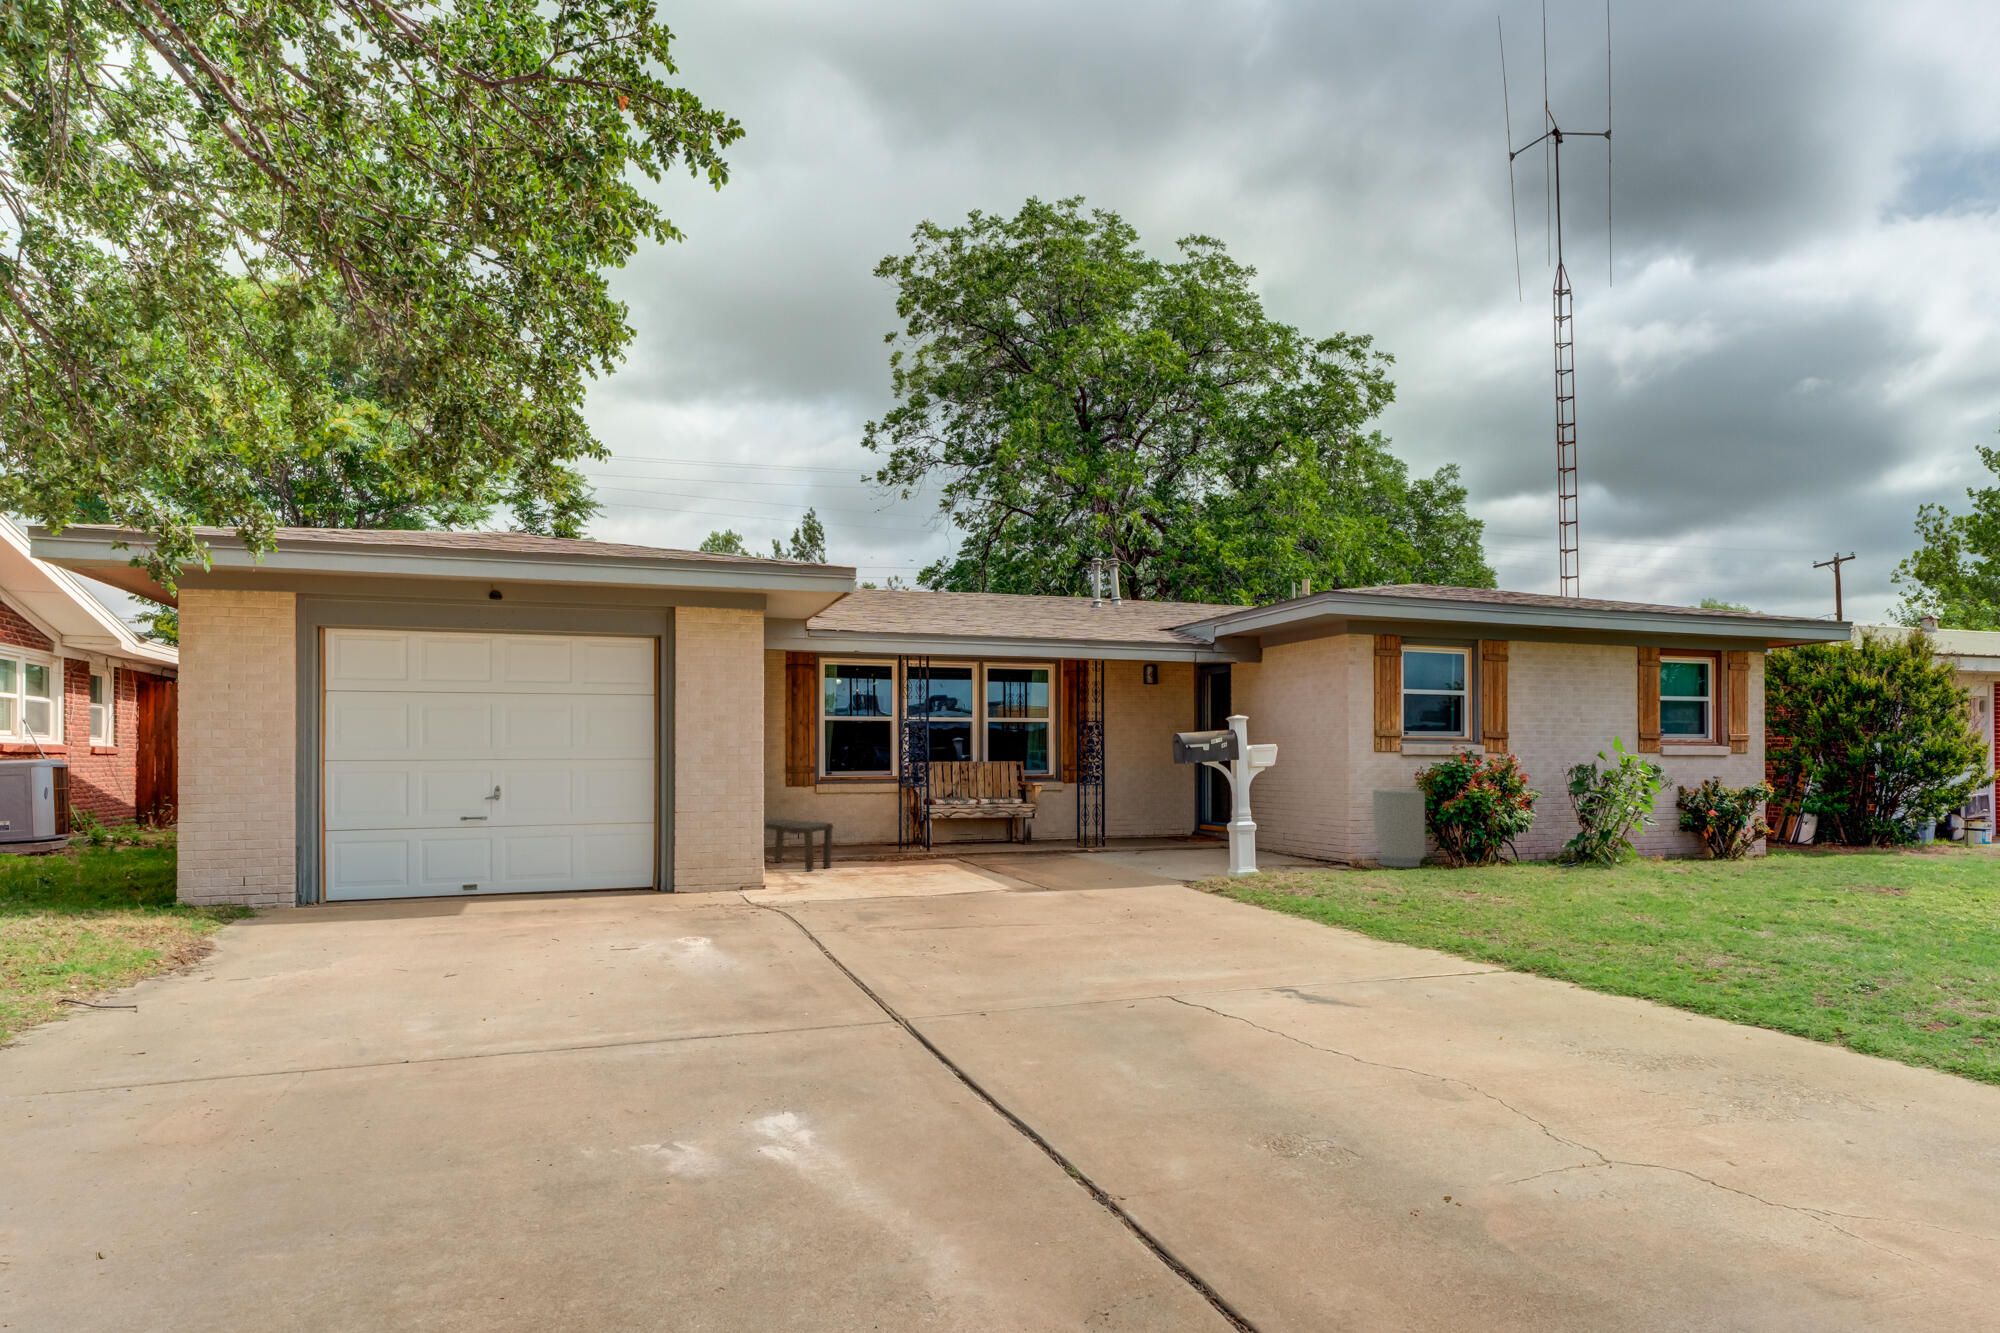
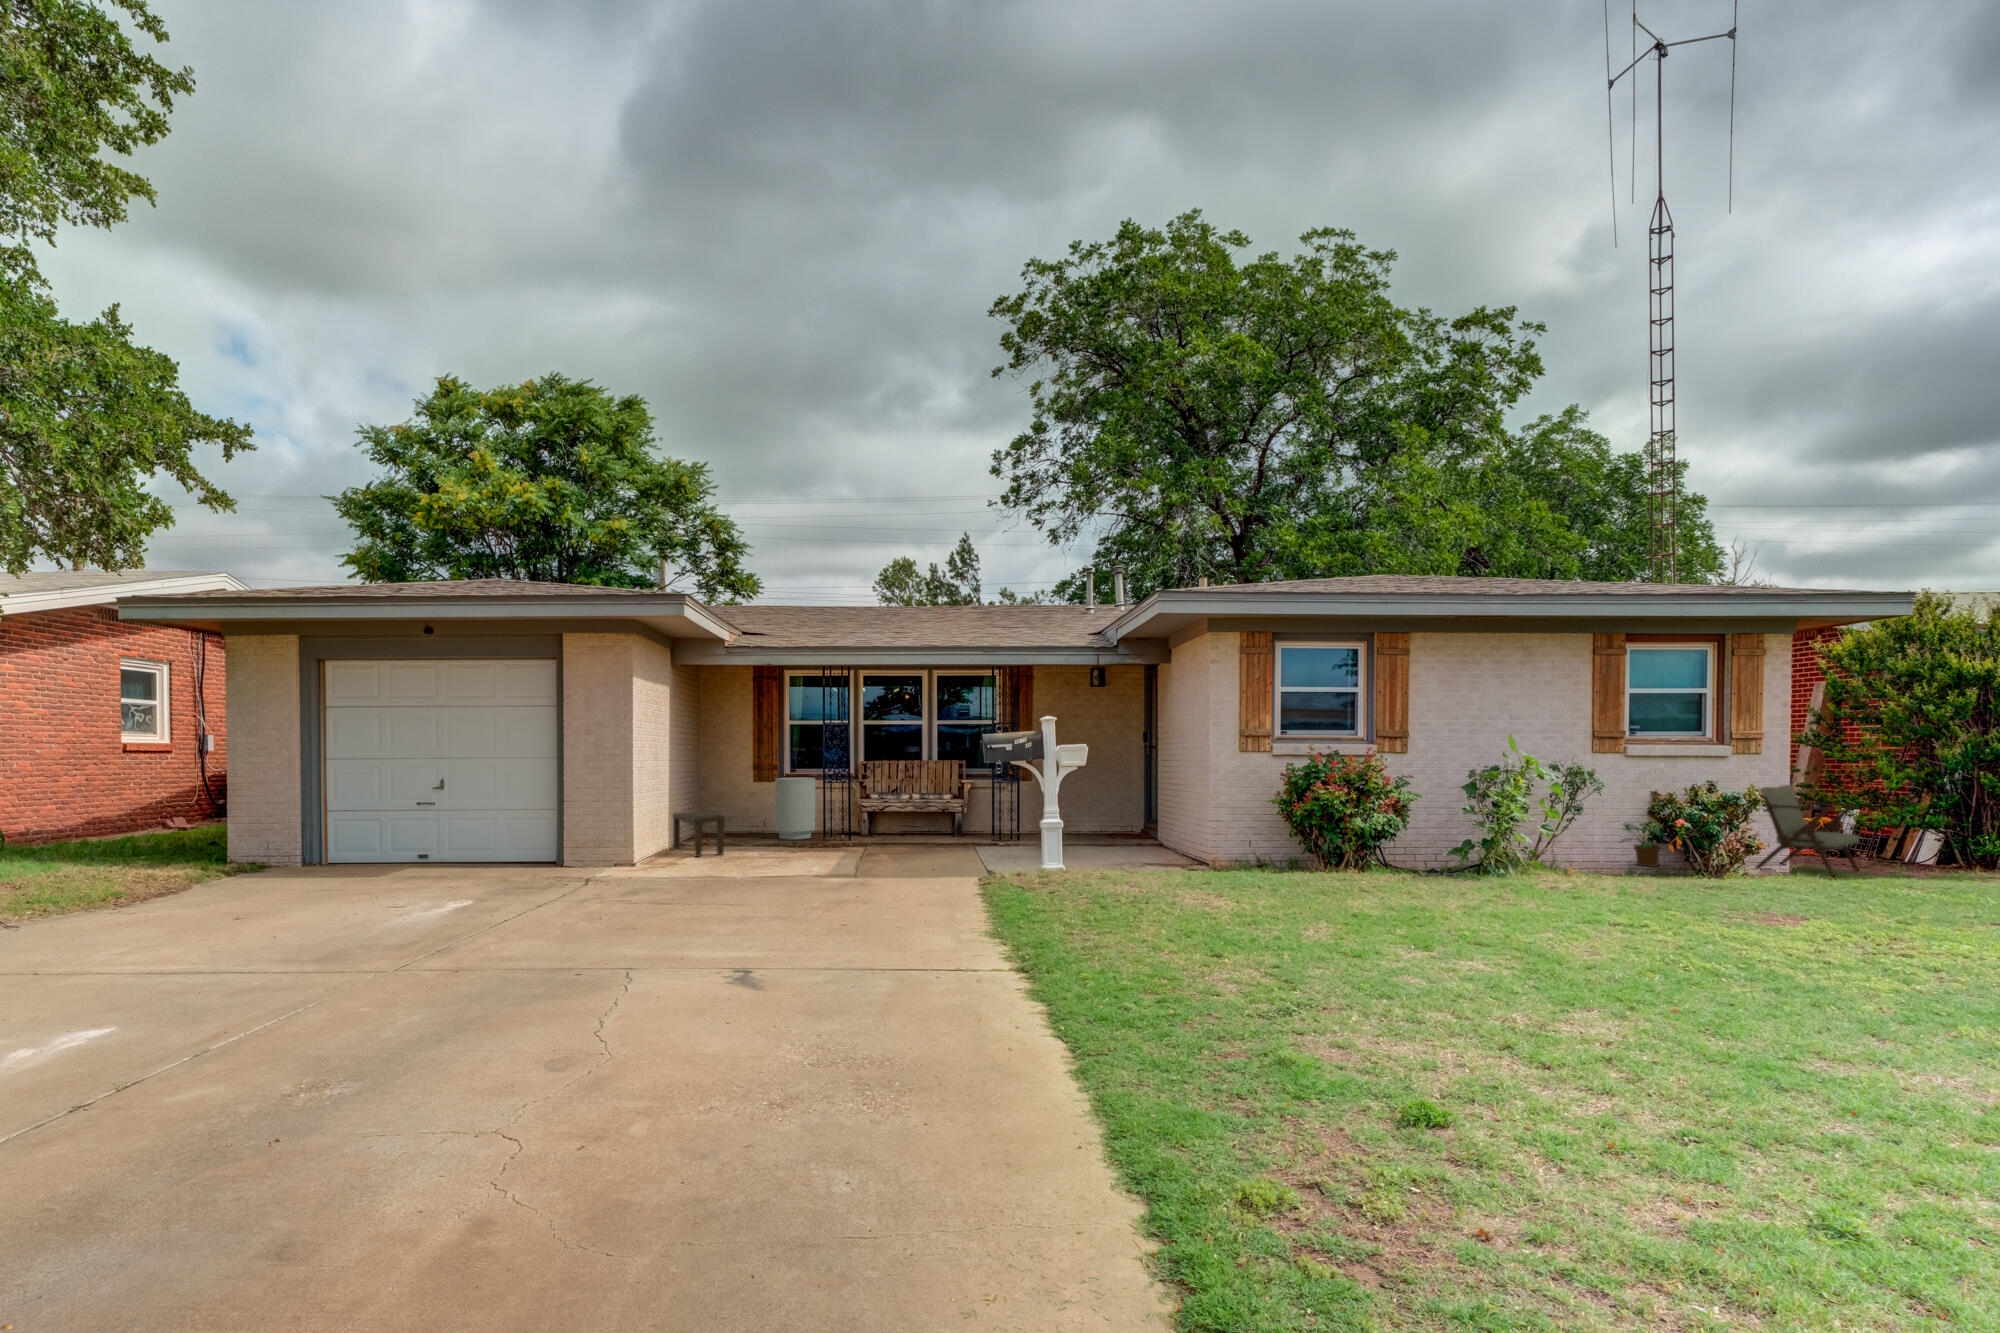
lounge chair: none [1764,782,1835,859] -> present [1755,785,1859,877]
trash can: present [1373,790,1426,867] -> present [775,777,816,839]
potted plant: none [1657,816,1699,854] -> present [1622,823,1661,866]

